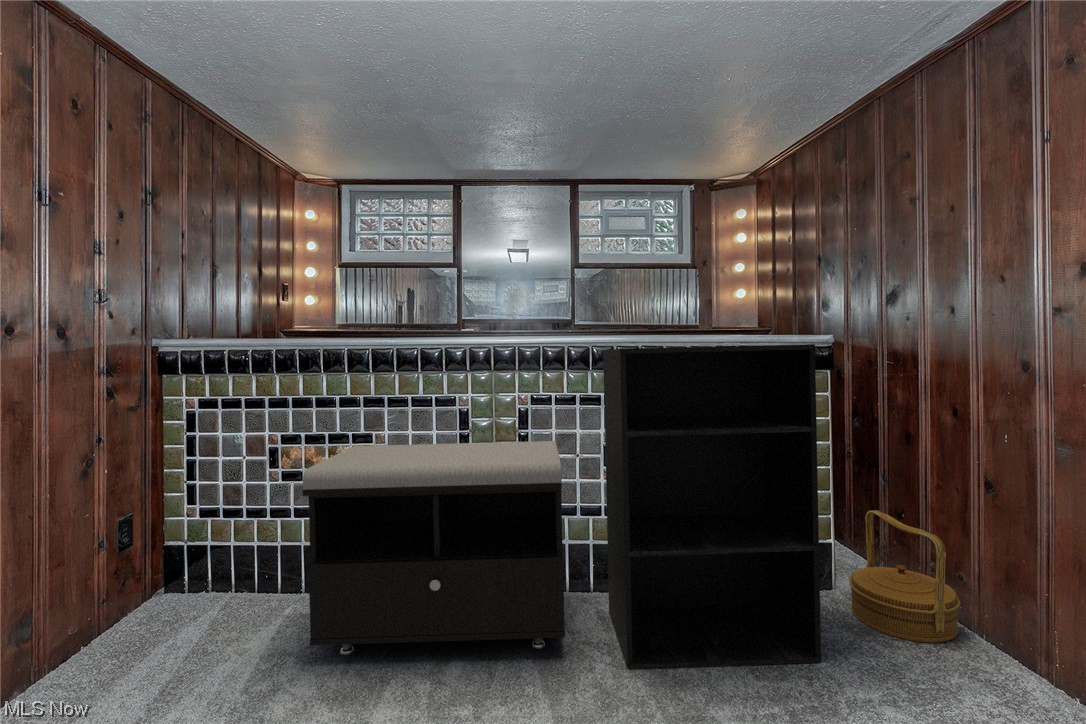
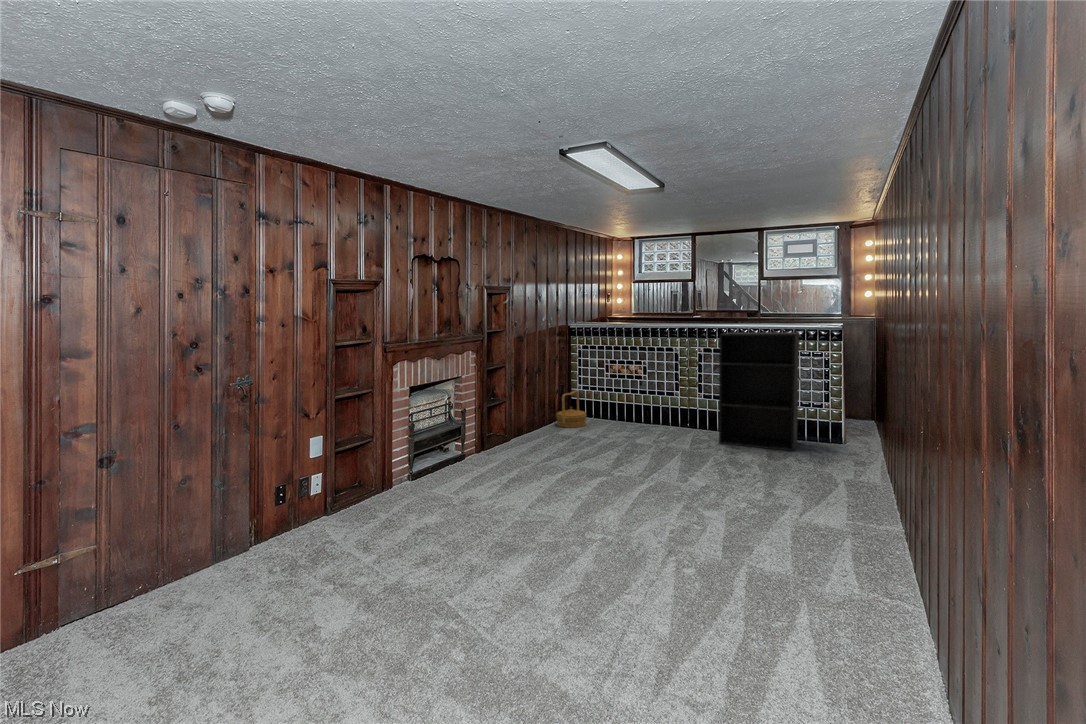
storage bench: present [303,441,565,655] -> none [618,366,712,437]
woven basket: present [849,510,960,643] -> present [556,391,586,428]

